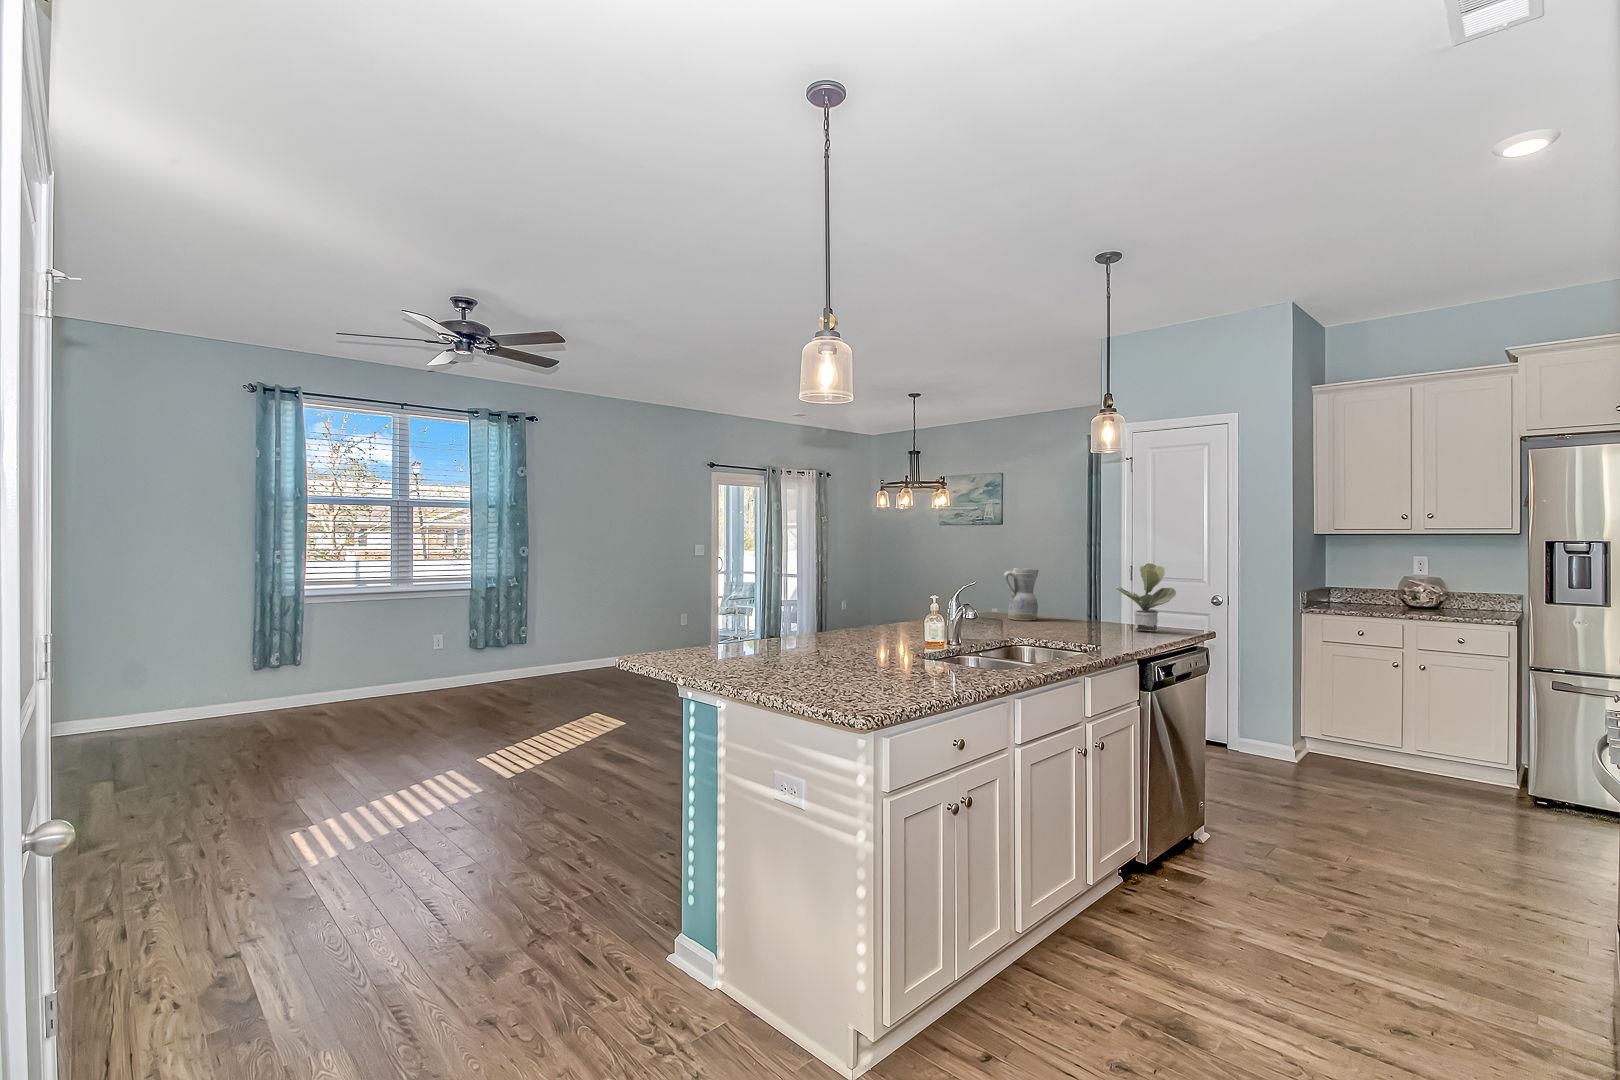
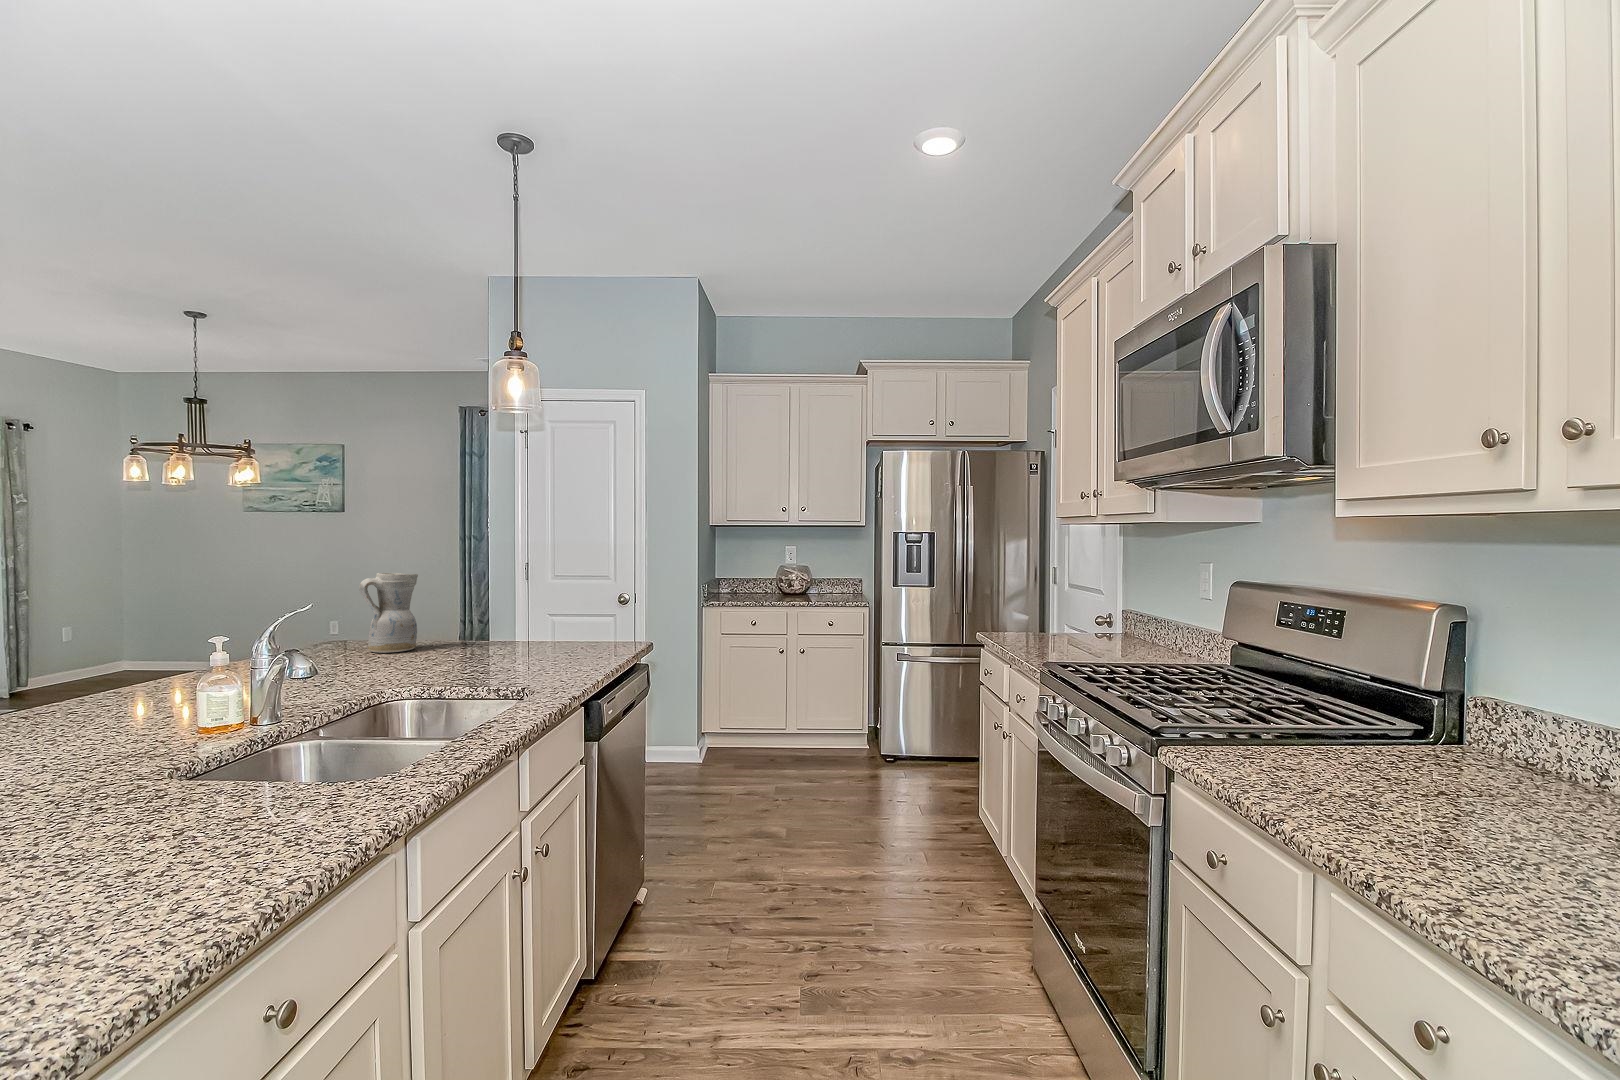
potted plant: present [1116,563,1176,630] -> none [533,560,612,650]

